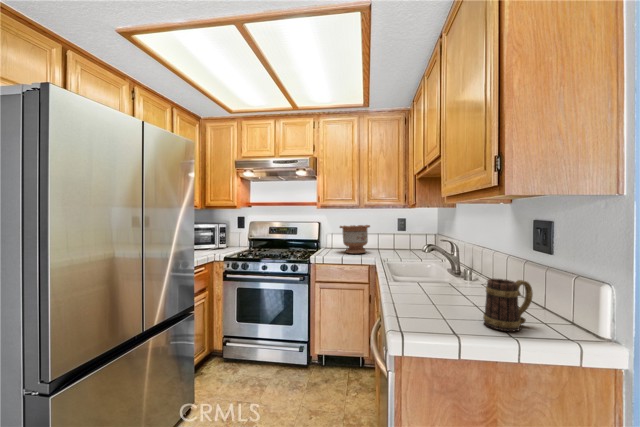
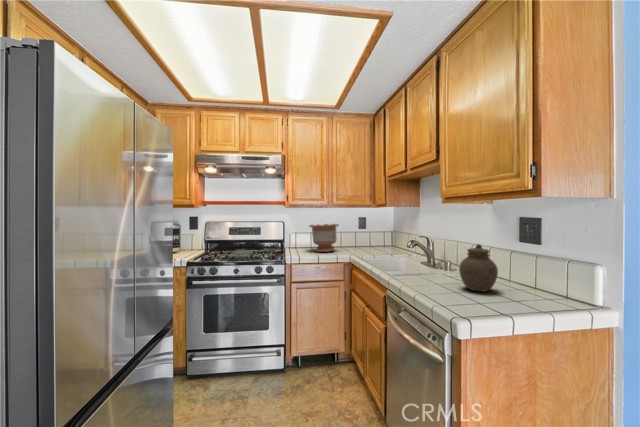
jar: none [442,250,486,306] -> present [459,244,498,292]
mug: present [483,279,533,331] -> none [513,267,547,309]

